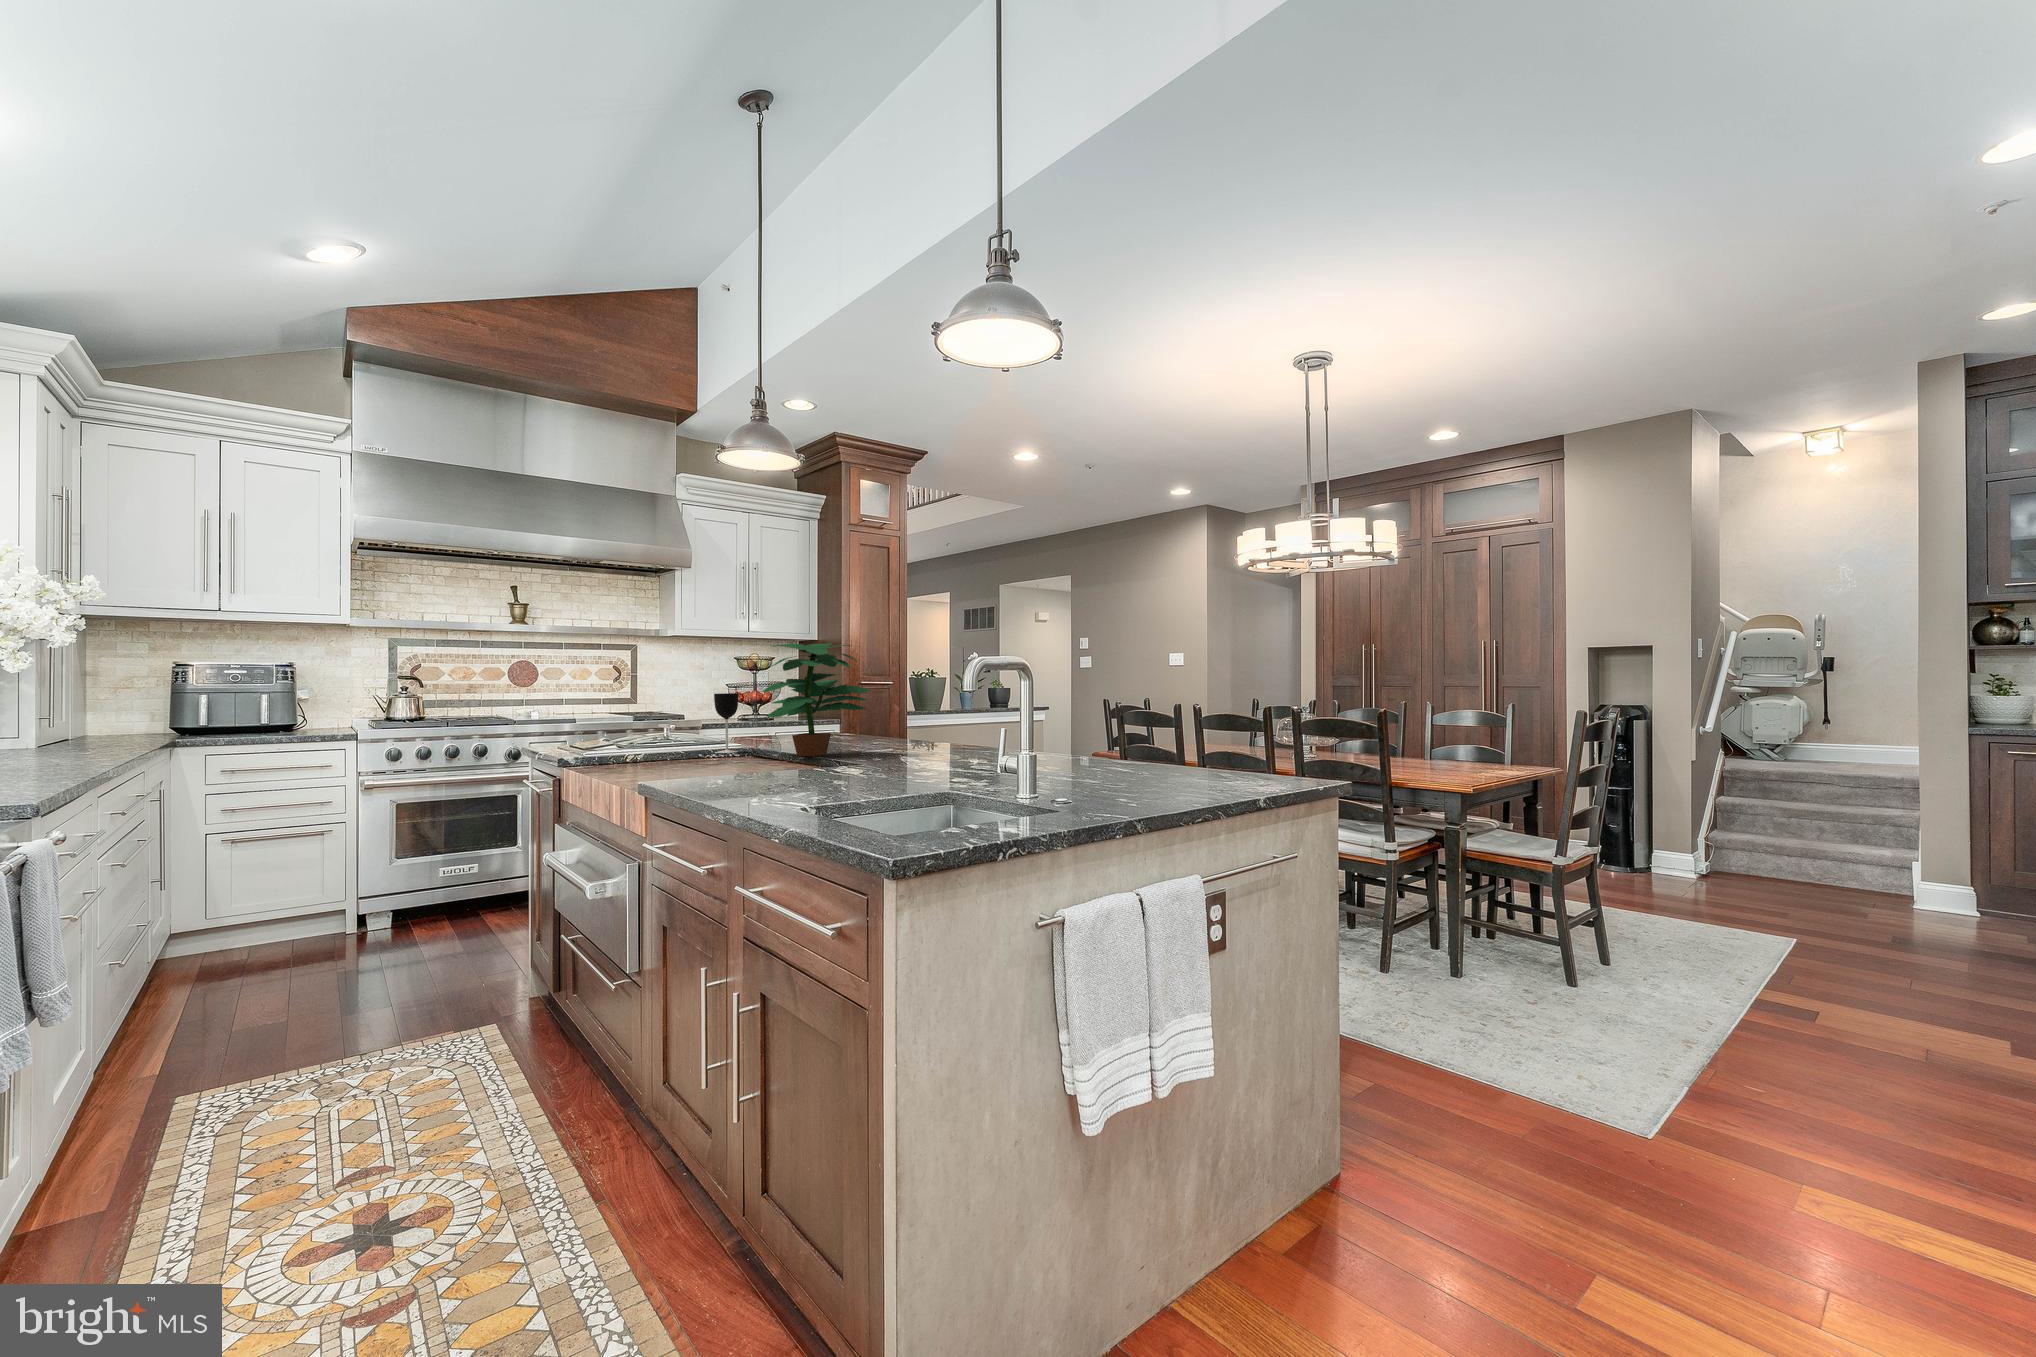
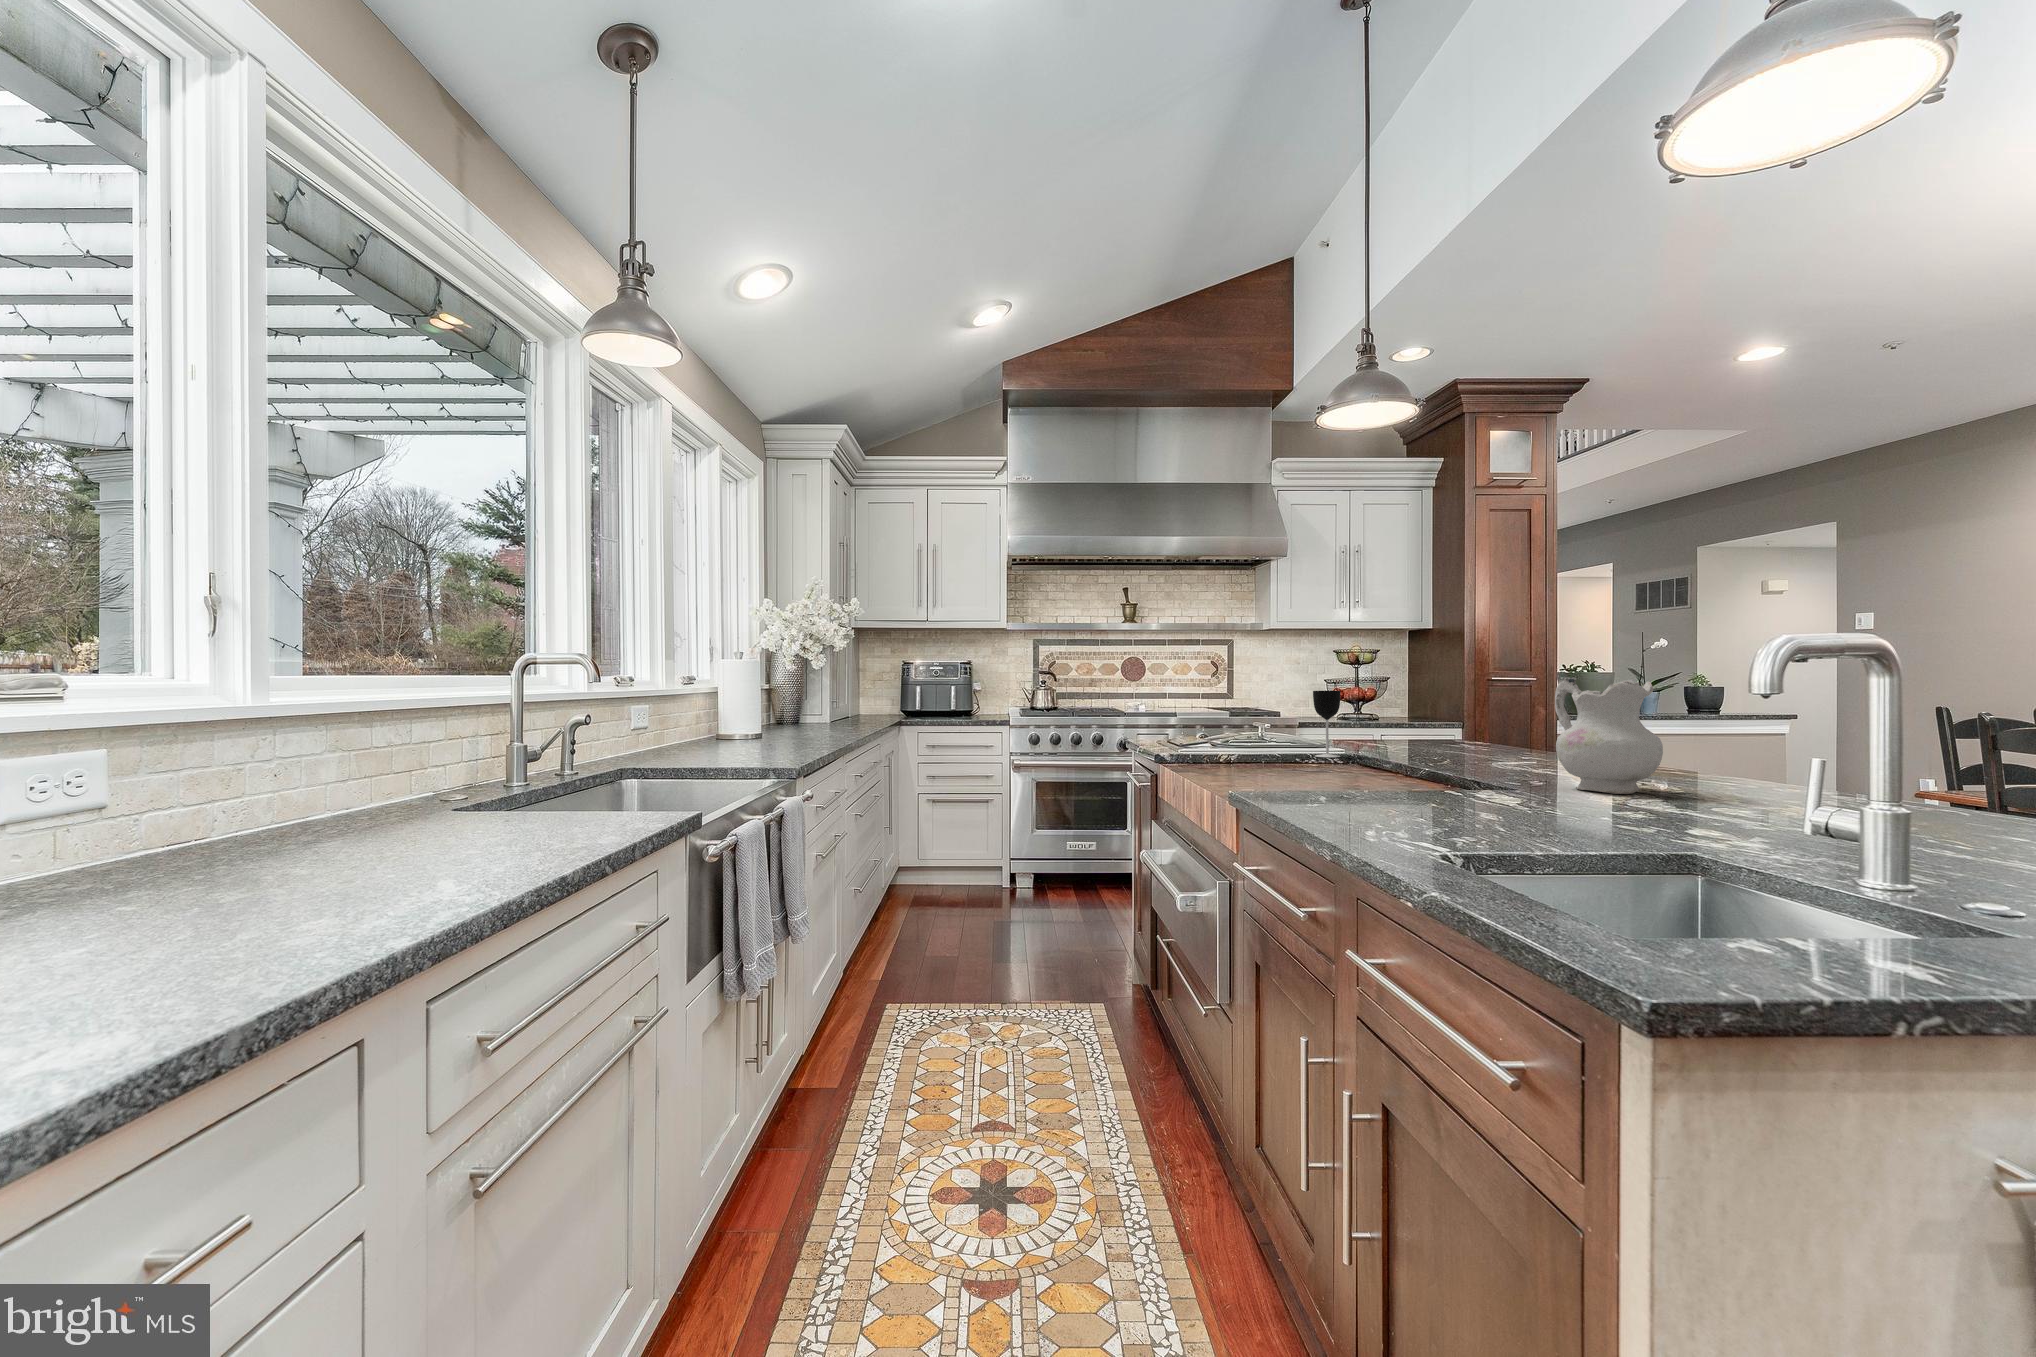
potted plant: present [763,643,871,756] -> none [1369,632,1511,769]
ceramic pitcher: none [898,680,963,764] -> present [1555,677,1663,794]

